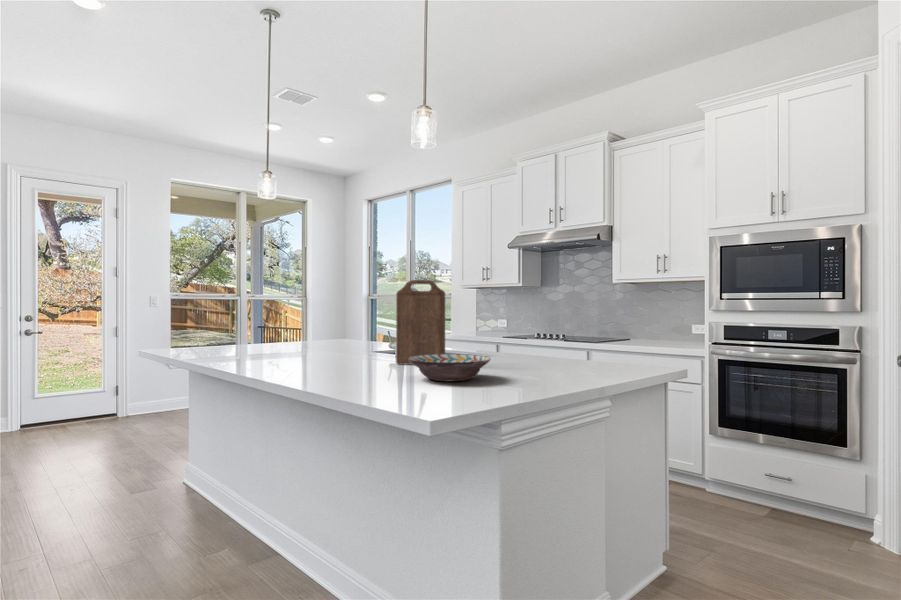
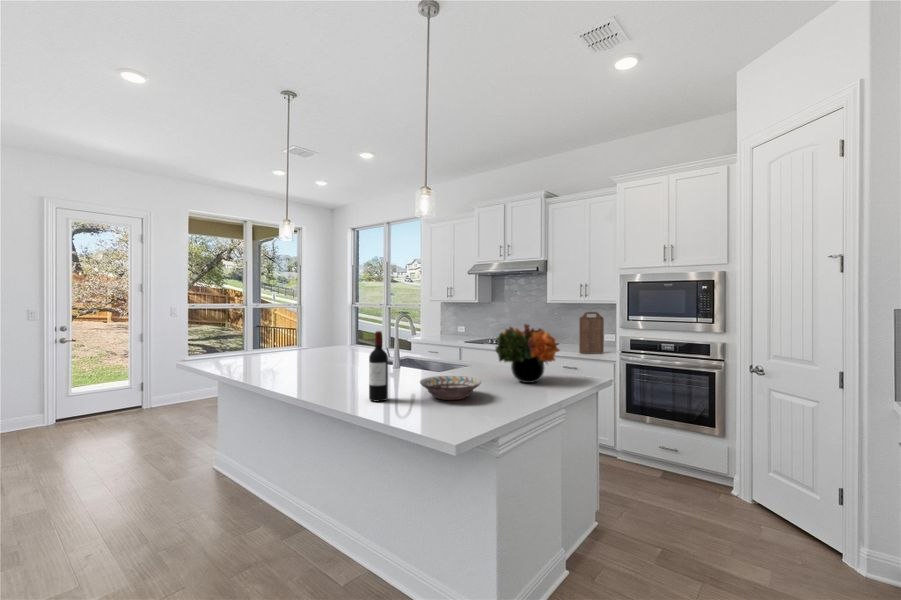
cutting board: present [396,280,445,364] -> present [579,312,604,354]
wine bottle: none [341,290,366,381] -> present [369,331,388,401]
flower arrangement: none [516,290,608,369] -> present [496,324,560,383]

